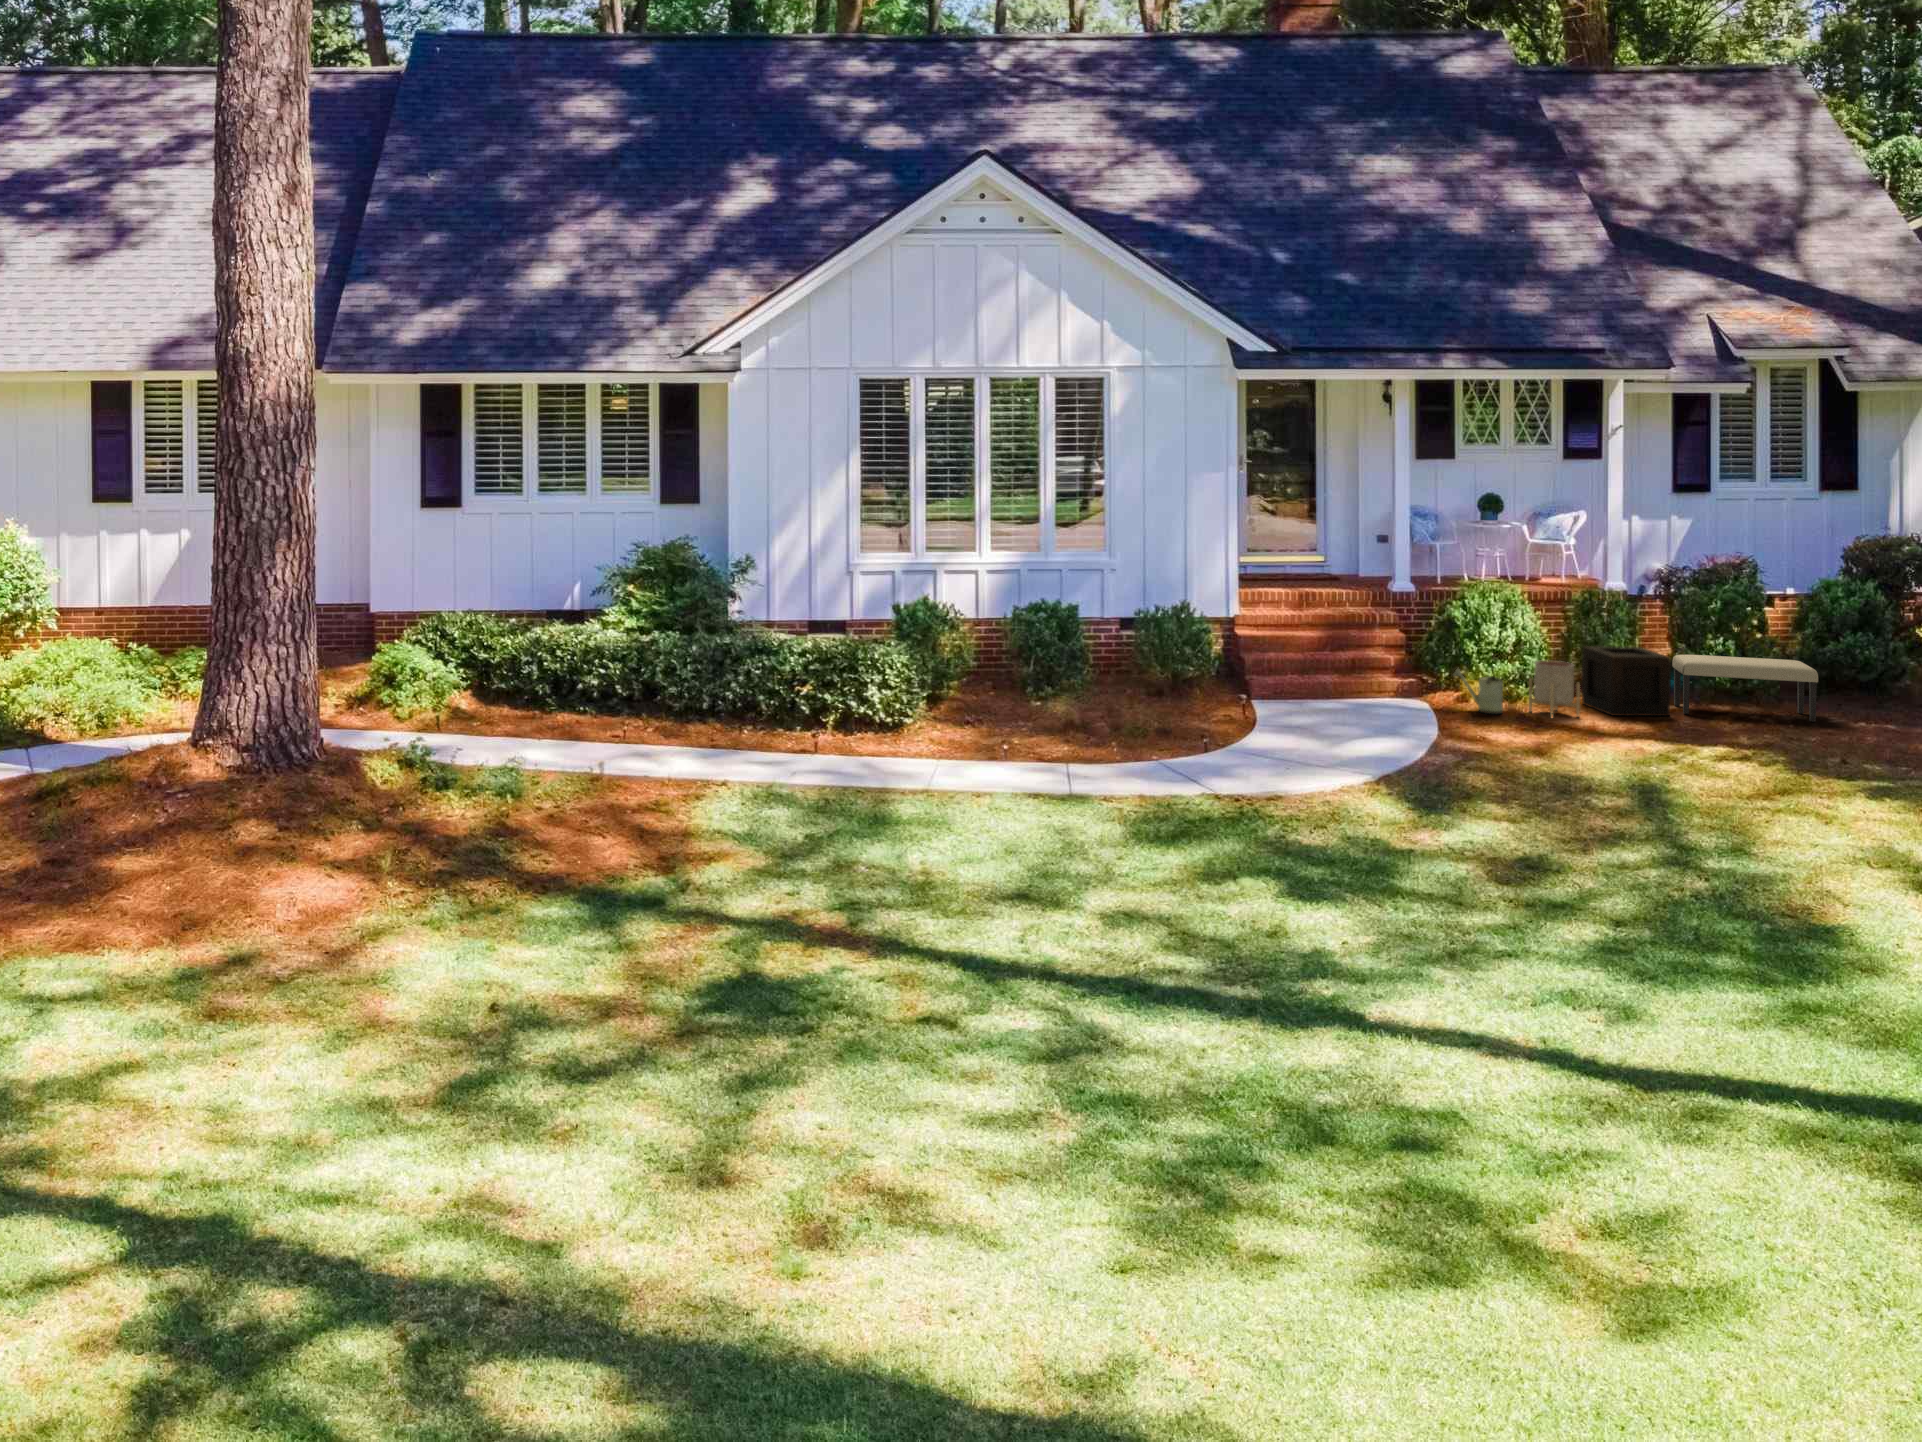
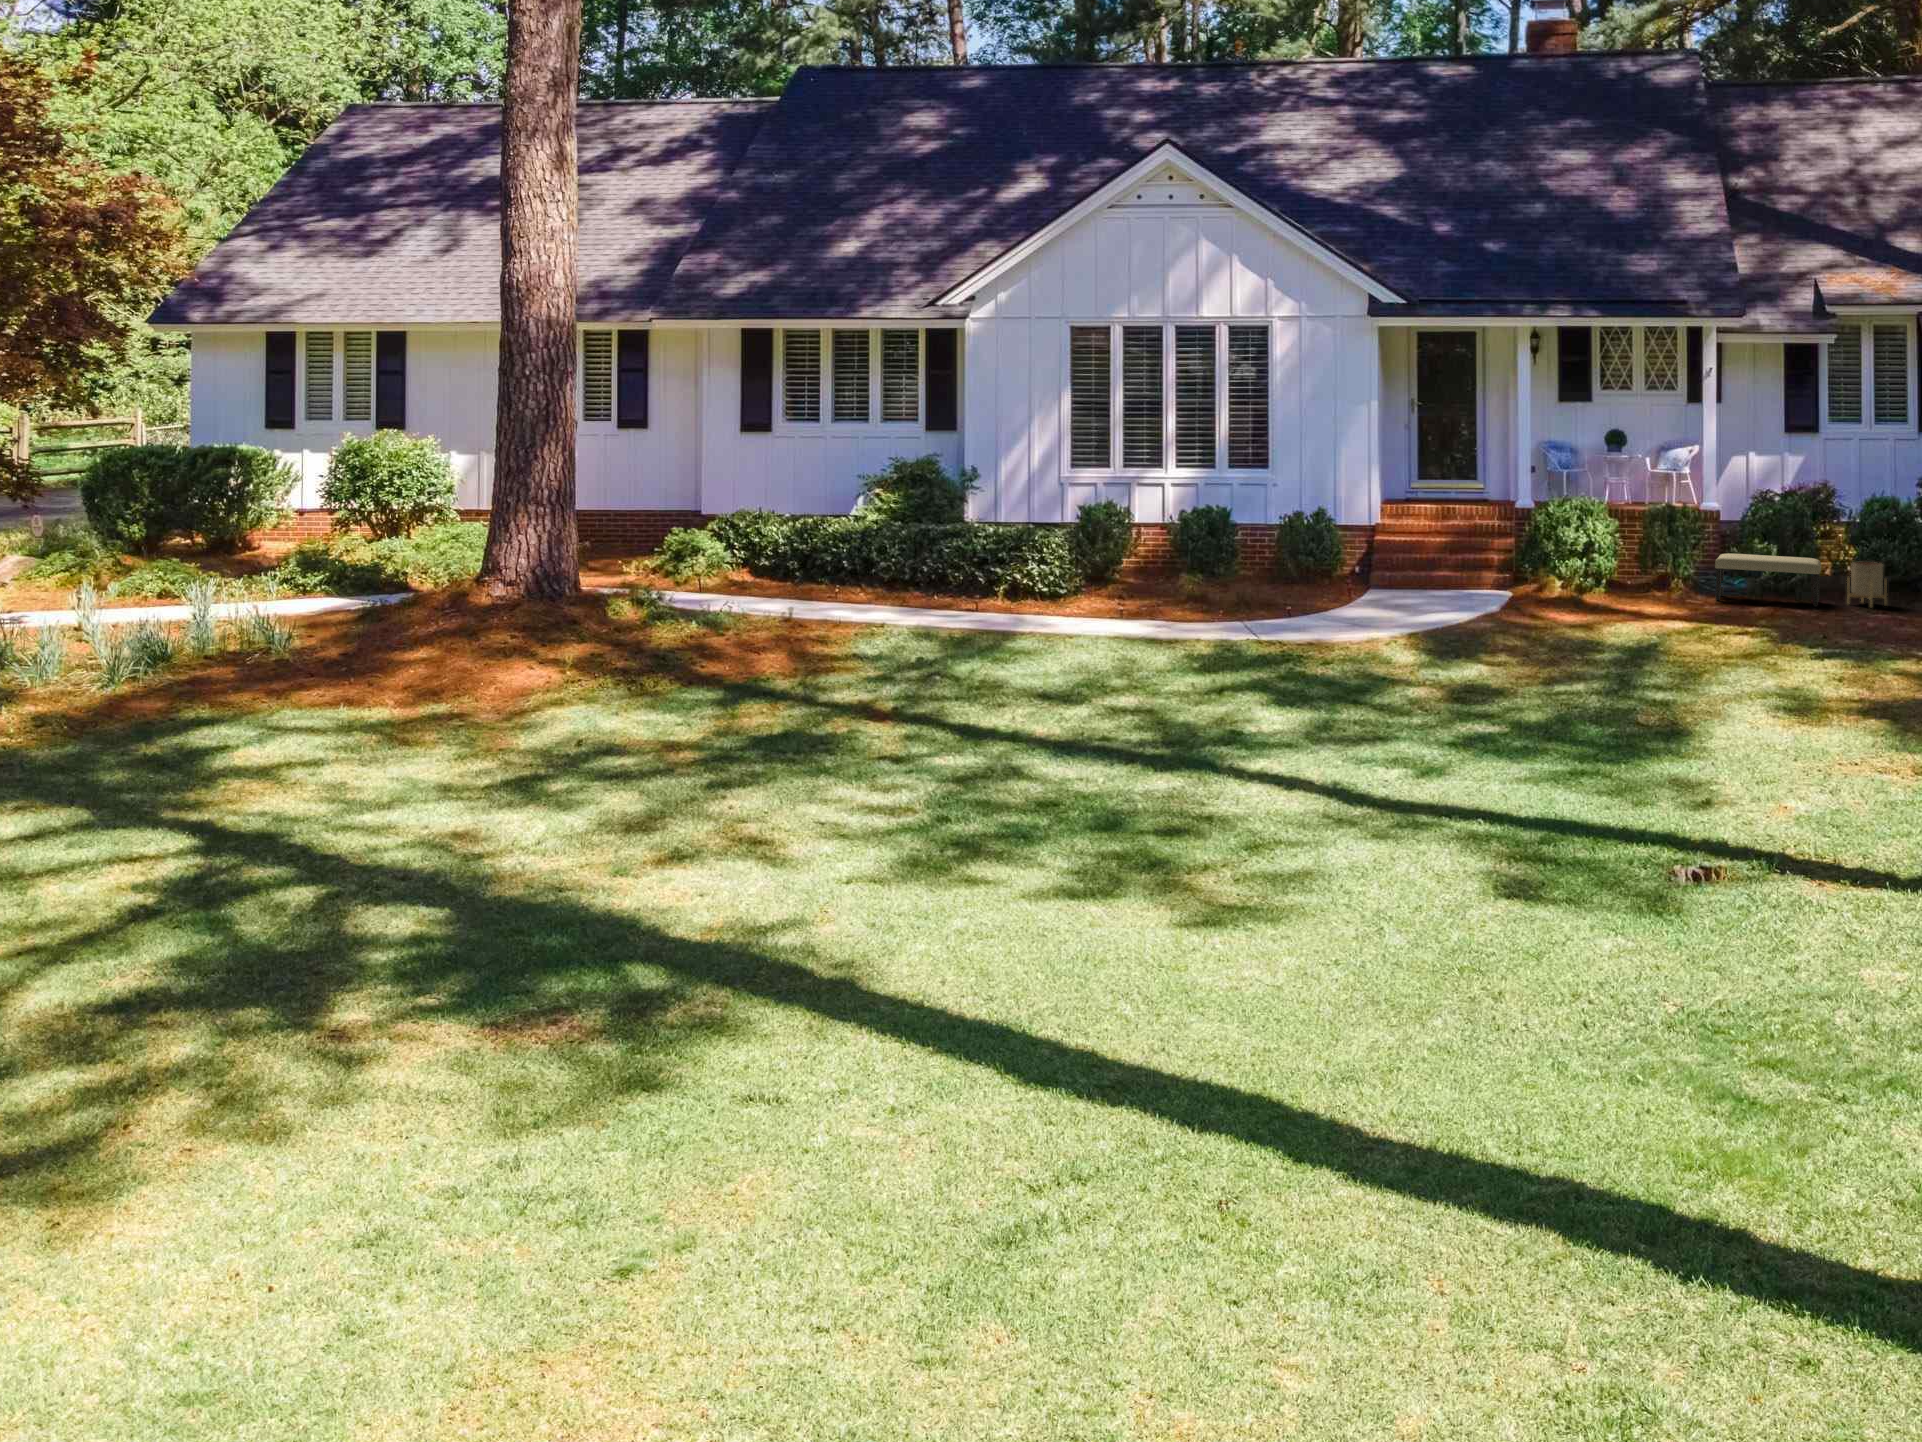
wooden crate: present [1582,646,1671,716] -> none [1643,546,1702,601]
planter: present [1529,660,1580,718] -> present [1847,562,1887,606]
watering can: present [1453,669,1504,714] -> none [1528,559,1567,597]

